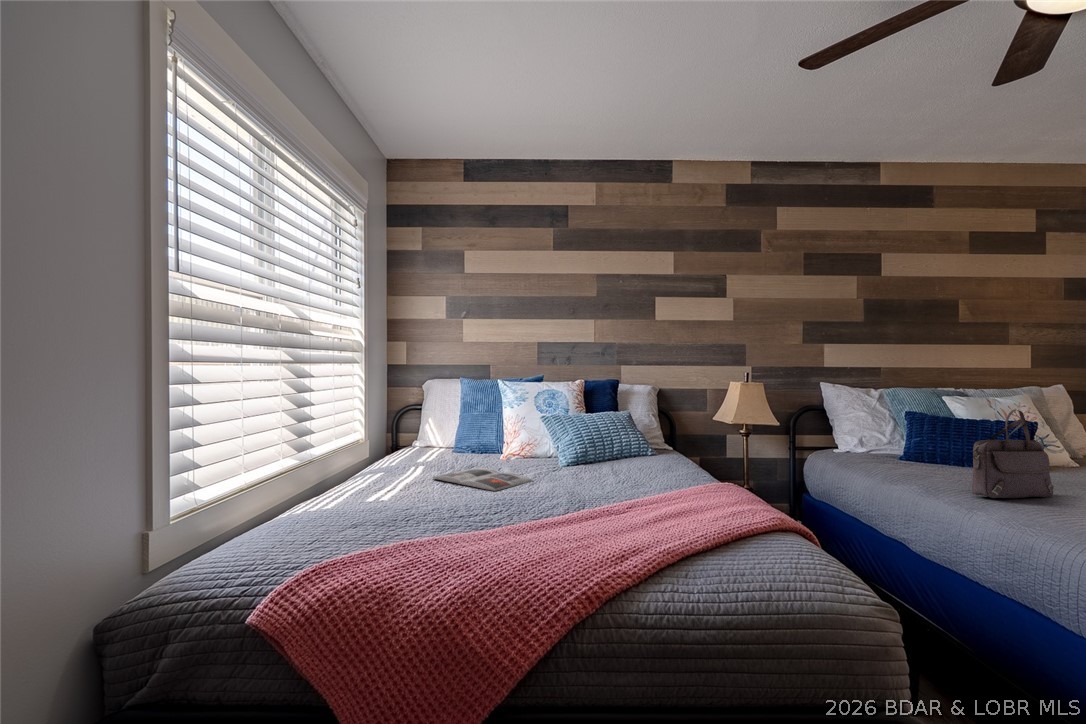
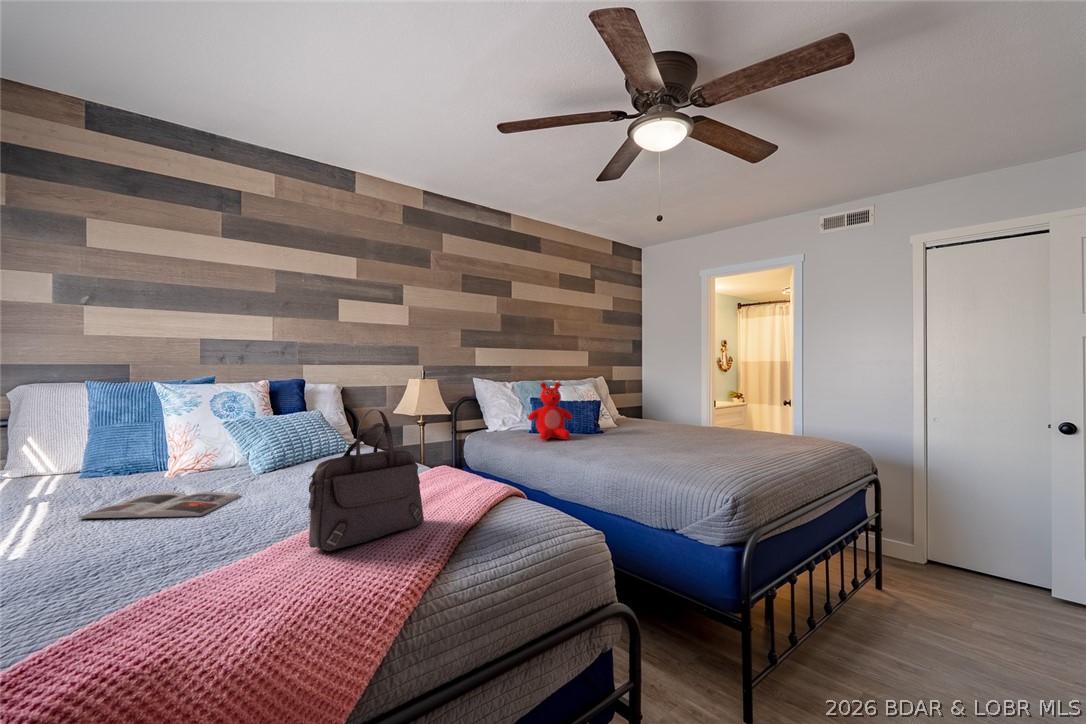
teddy bear: none [891,389,972,475] -> present [528,382,572,440]
handbag: present [972,410,1054,498] -> present [308,409,424,551]

